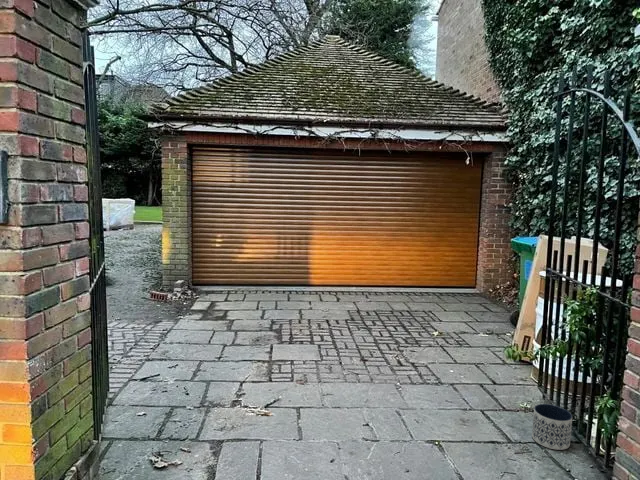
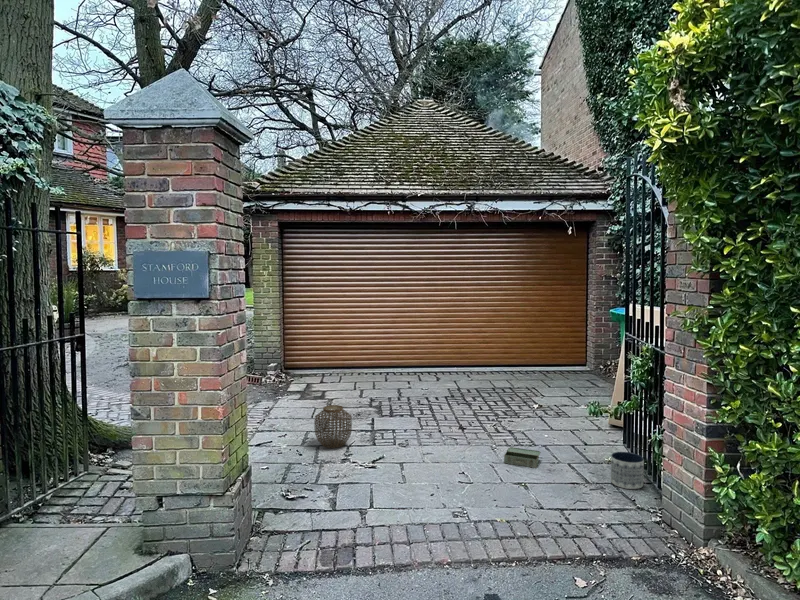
woven basket: none [206,337,247,384] -> present [314,405,352,448]
toolbox: none [411,389,451,416] -> present [504,447,541,468]

